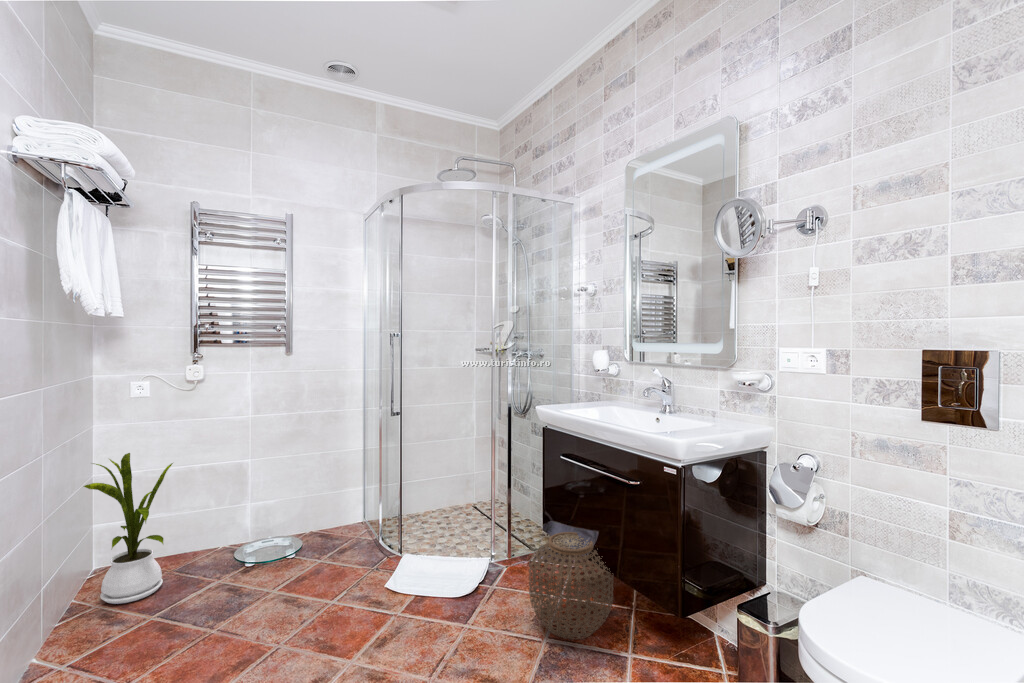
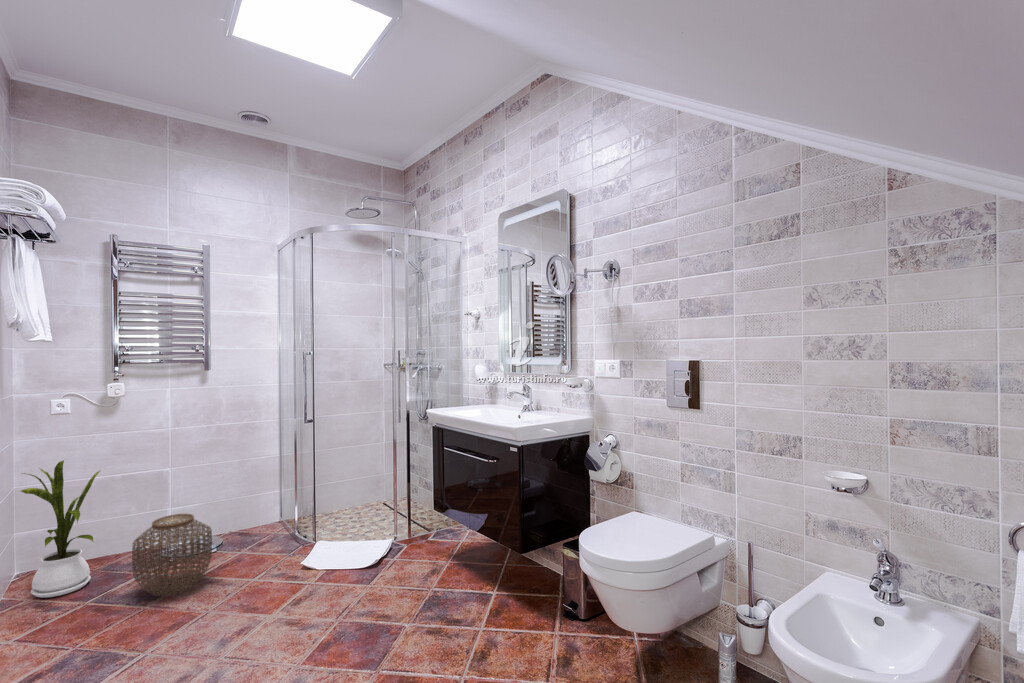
woven basket: present [529,532,613,639] -> present [132,514,212,596]

